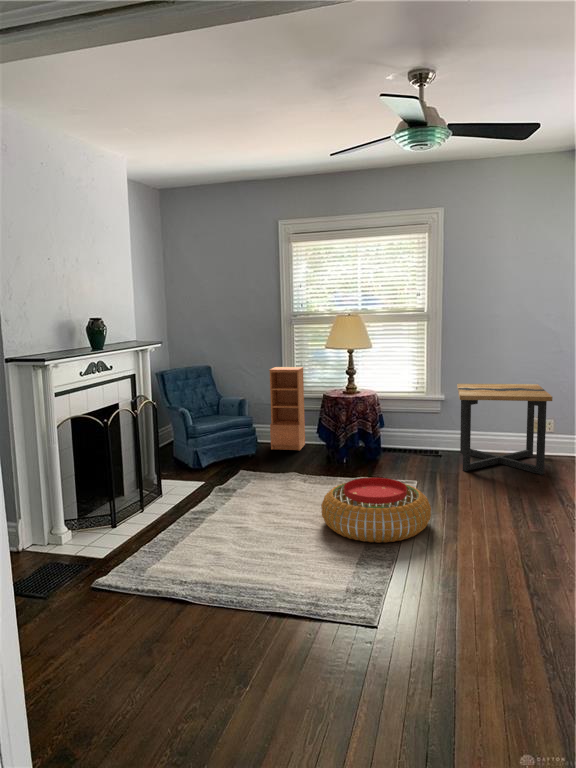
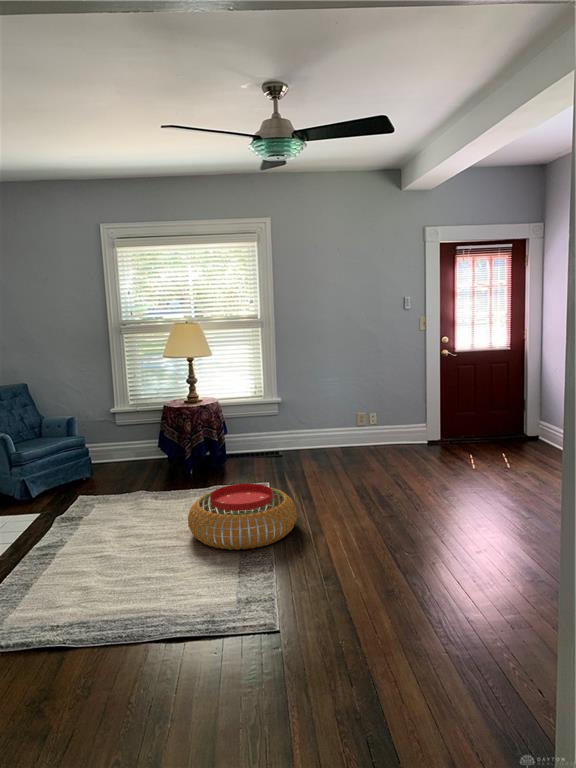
bookcase: present [269,367,305,451] -> none [101,379,143,469]
side table: present [457,384,552,475] -> none [292,383,381,469]

